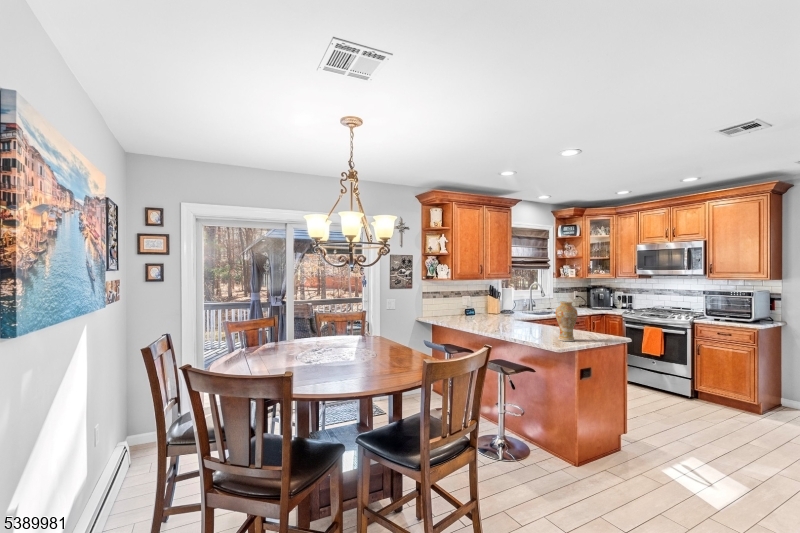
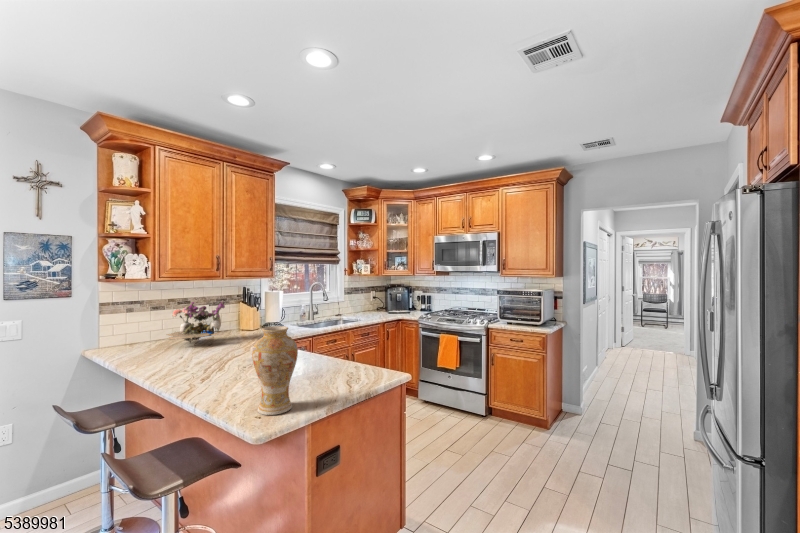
flower arrangement: none [459,293,493,319] -> present [167,300,225,343]

